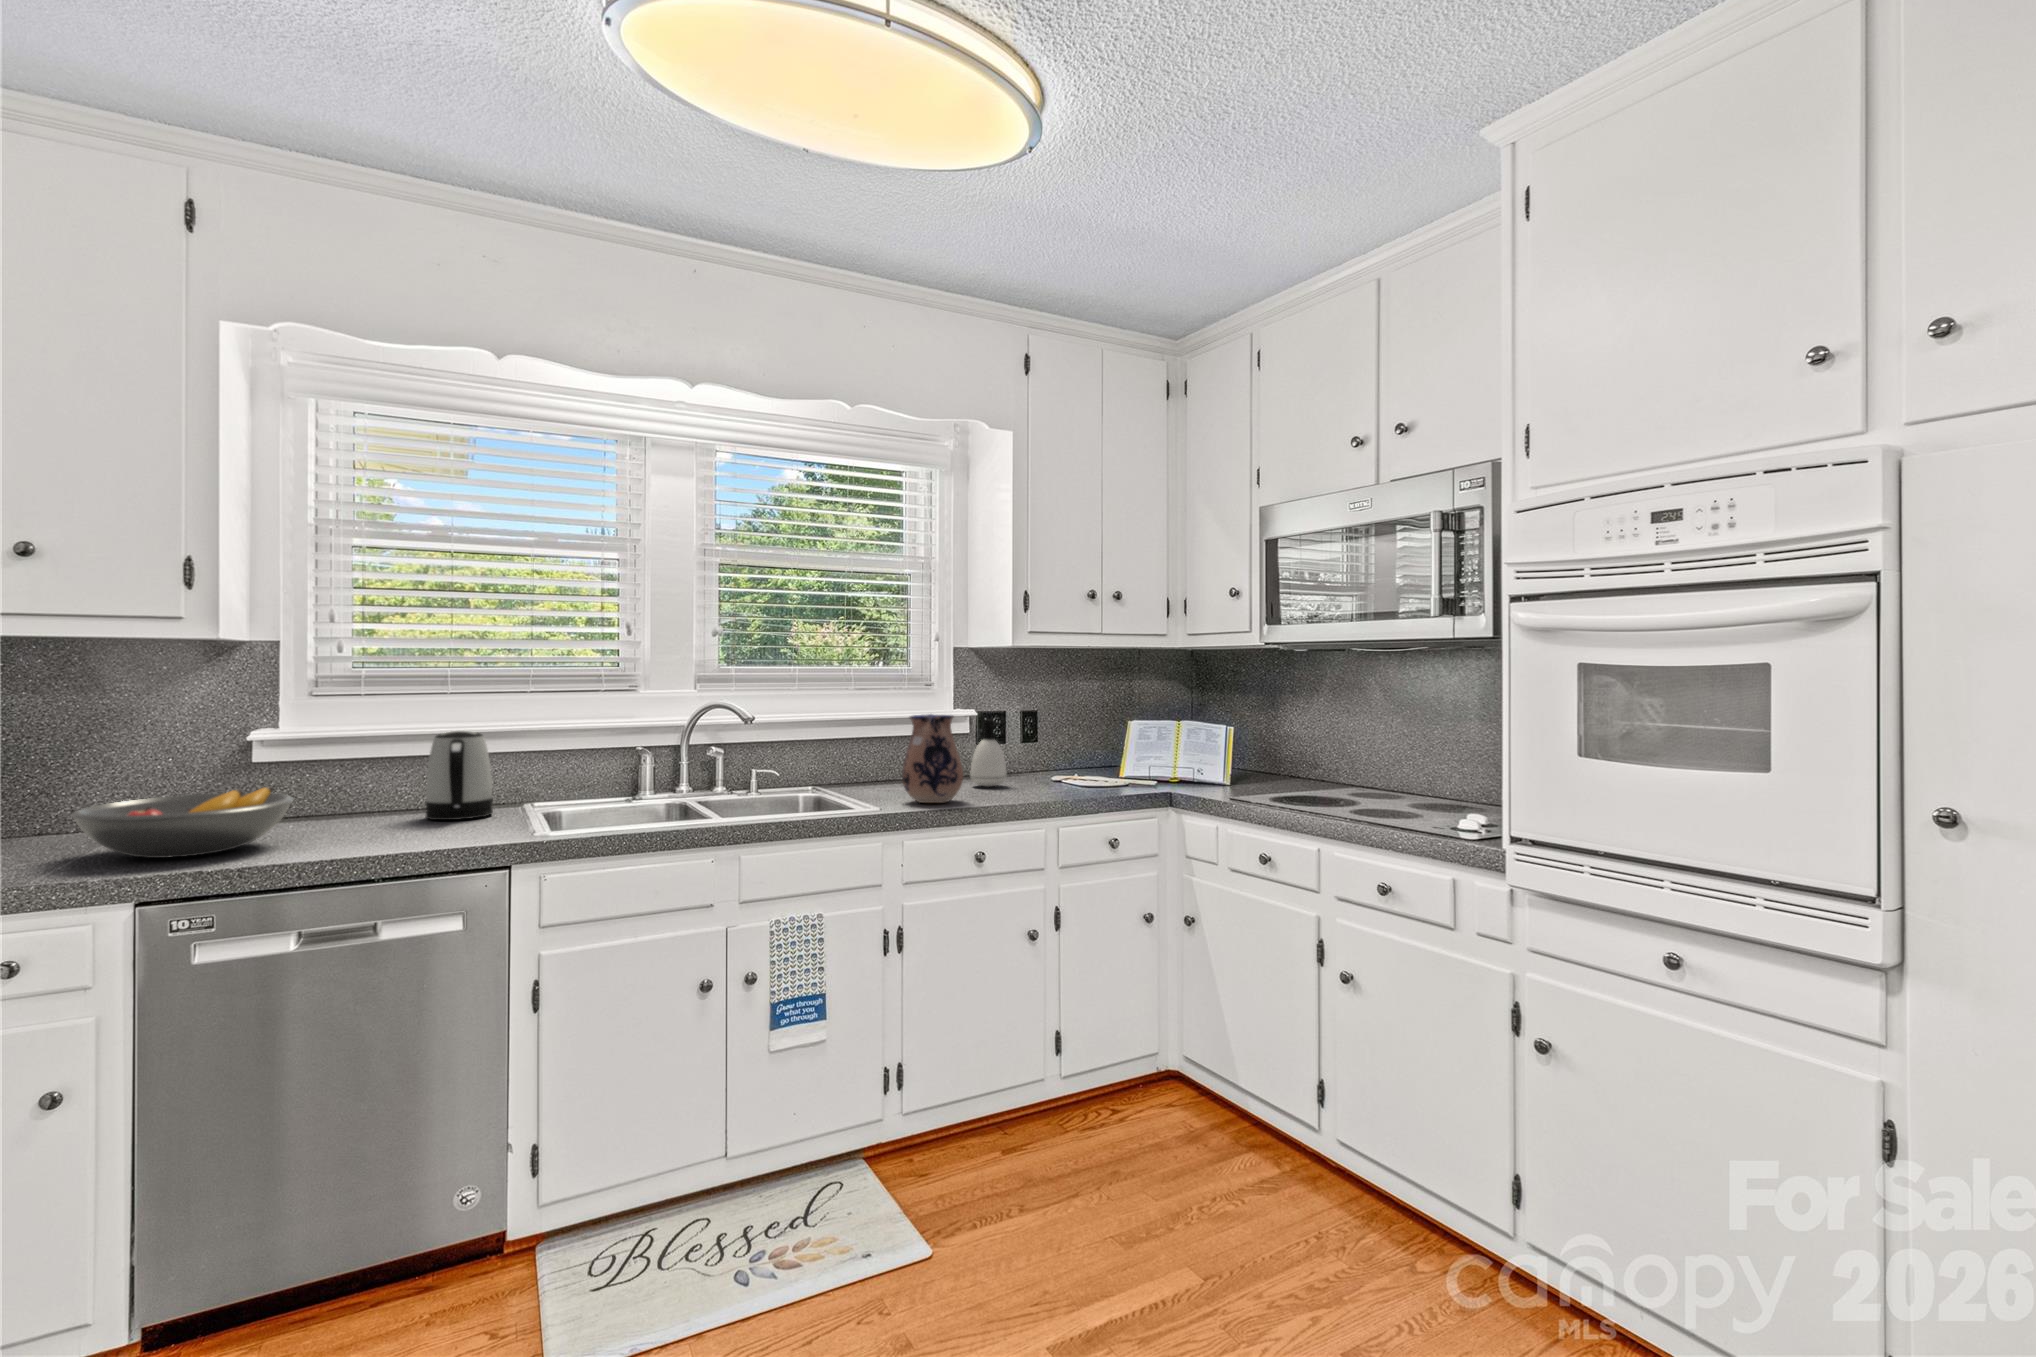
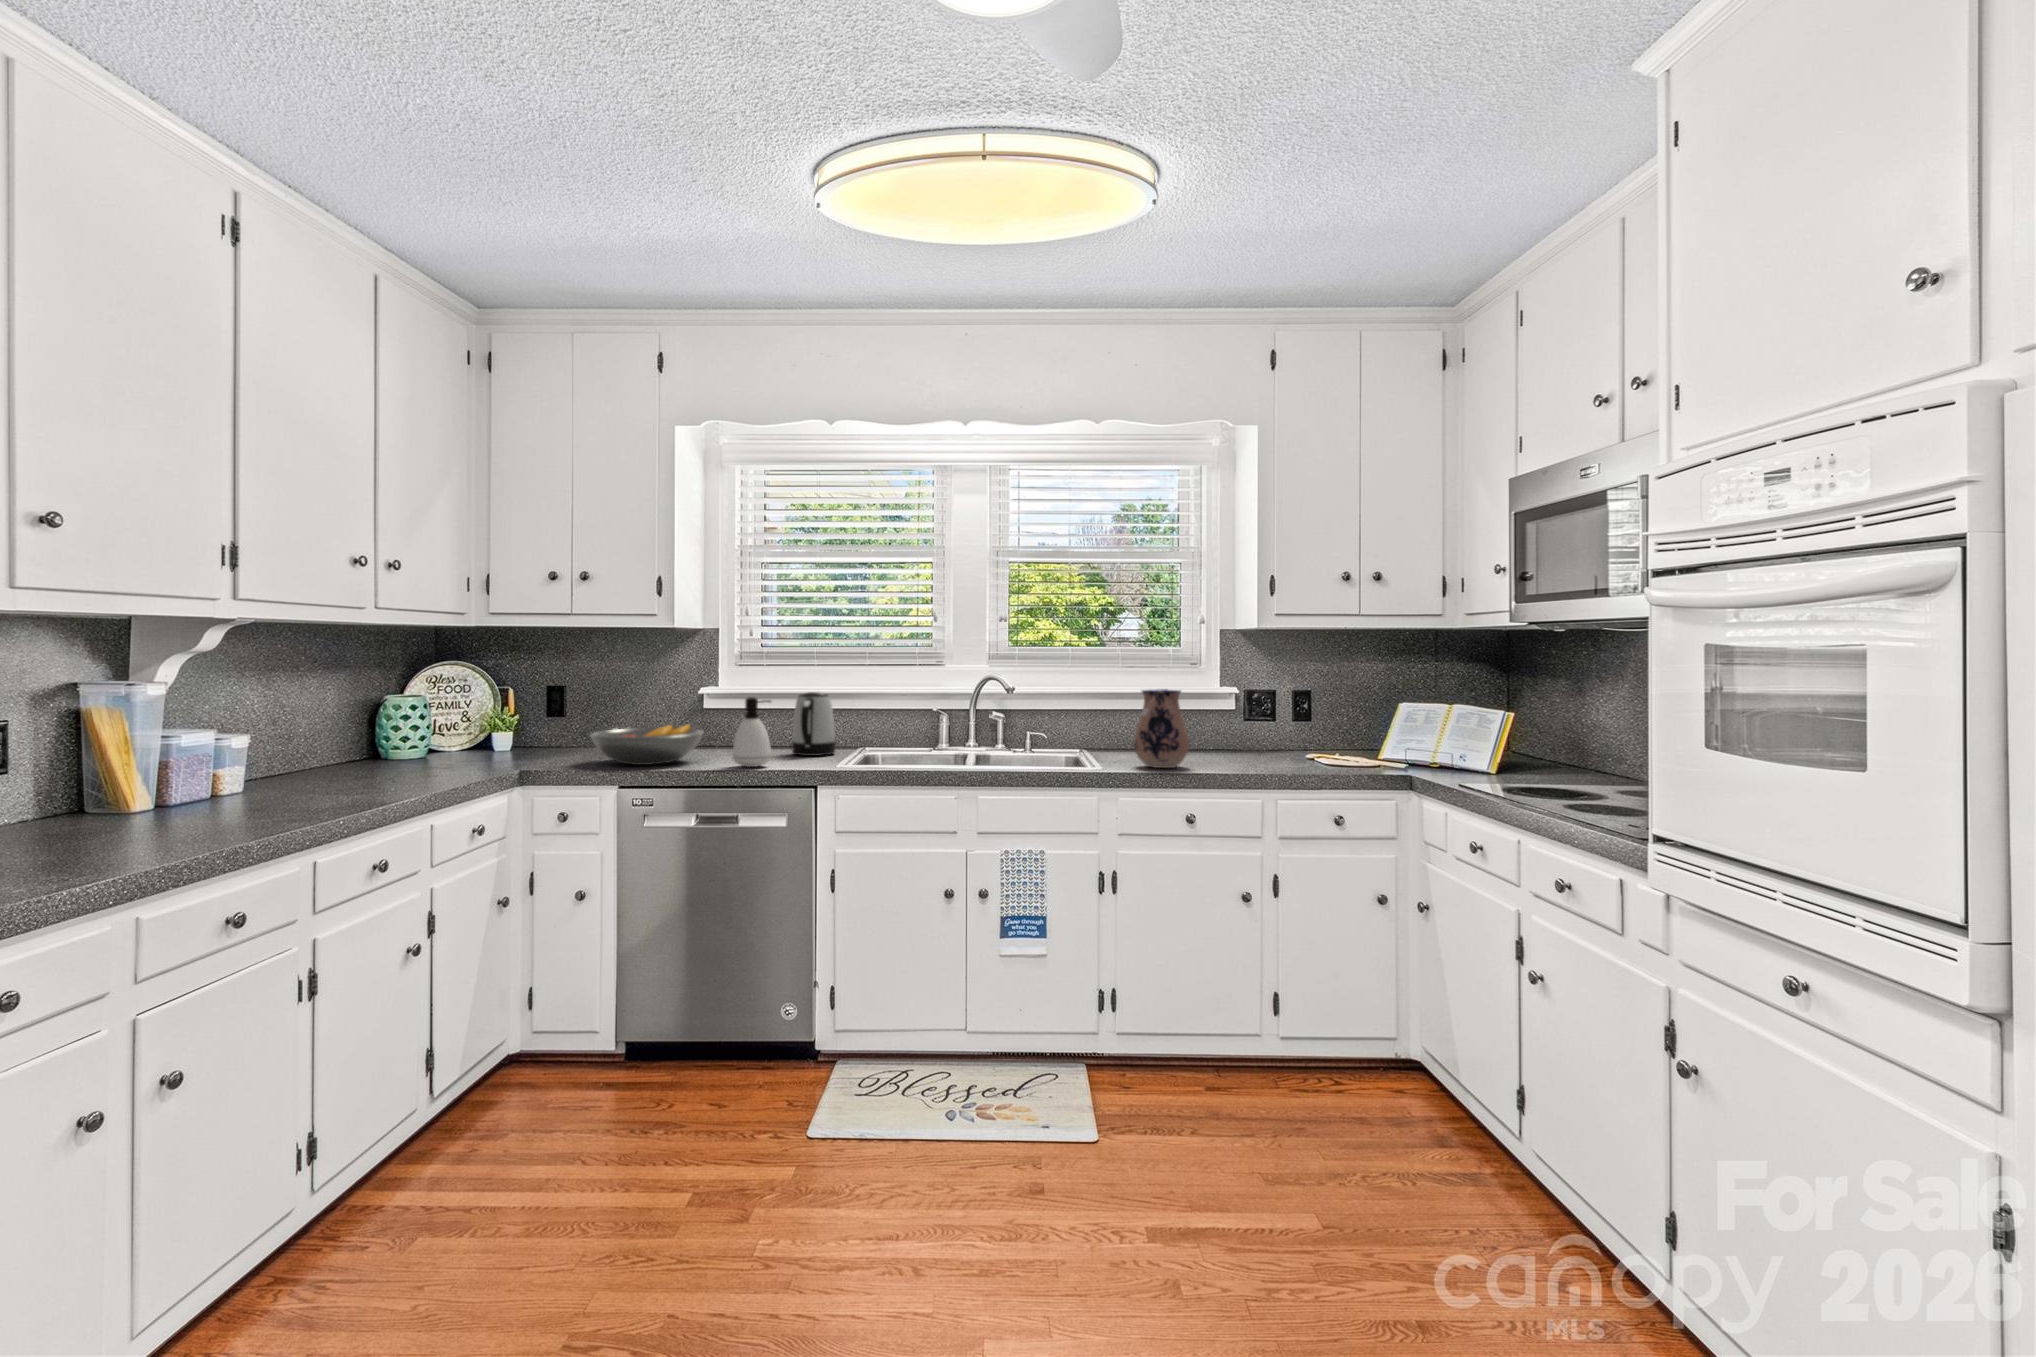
soap dispenser: present [970,719,1007,787] -> present [733,697,771,767]

